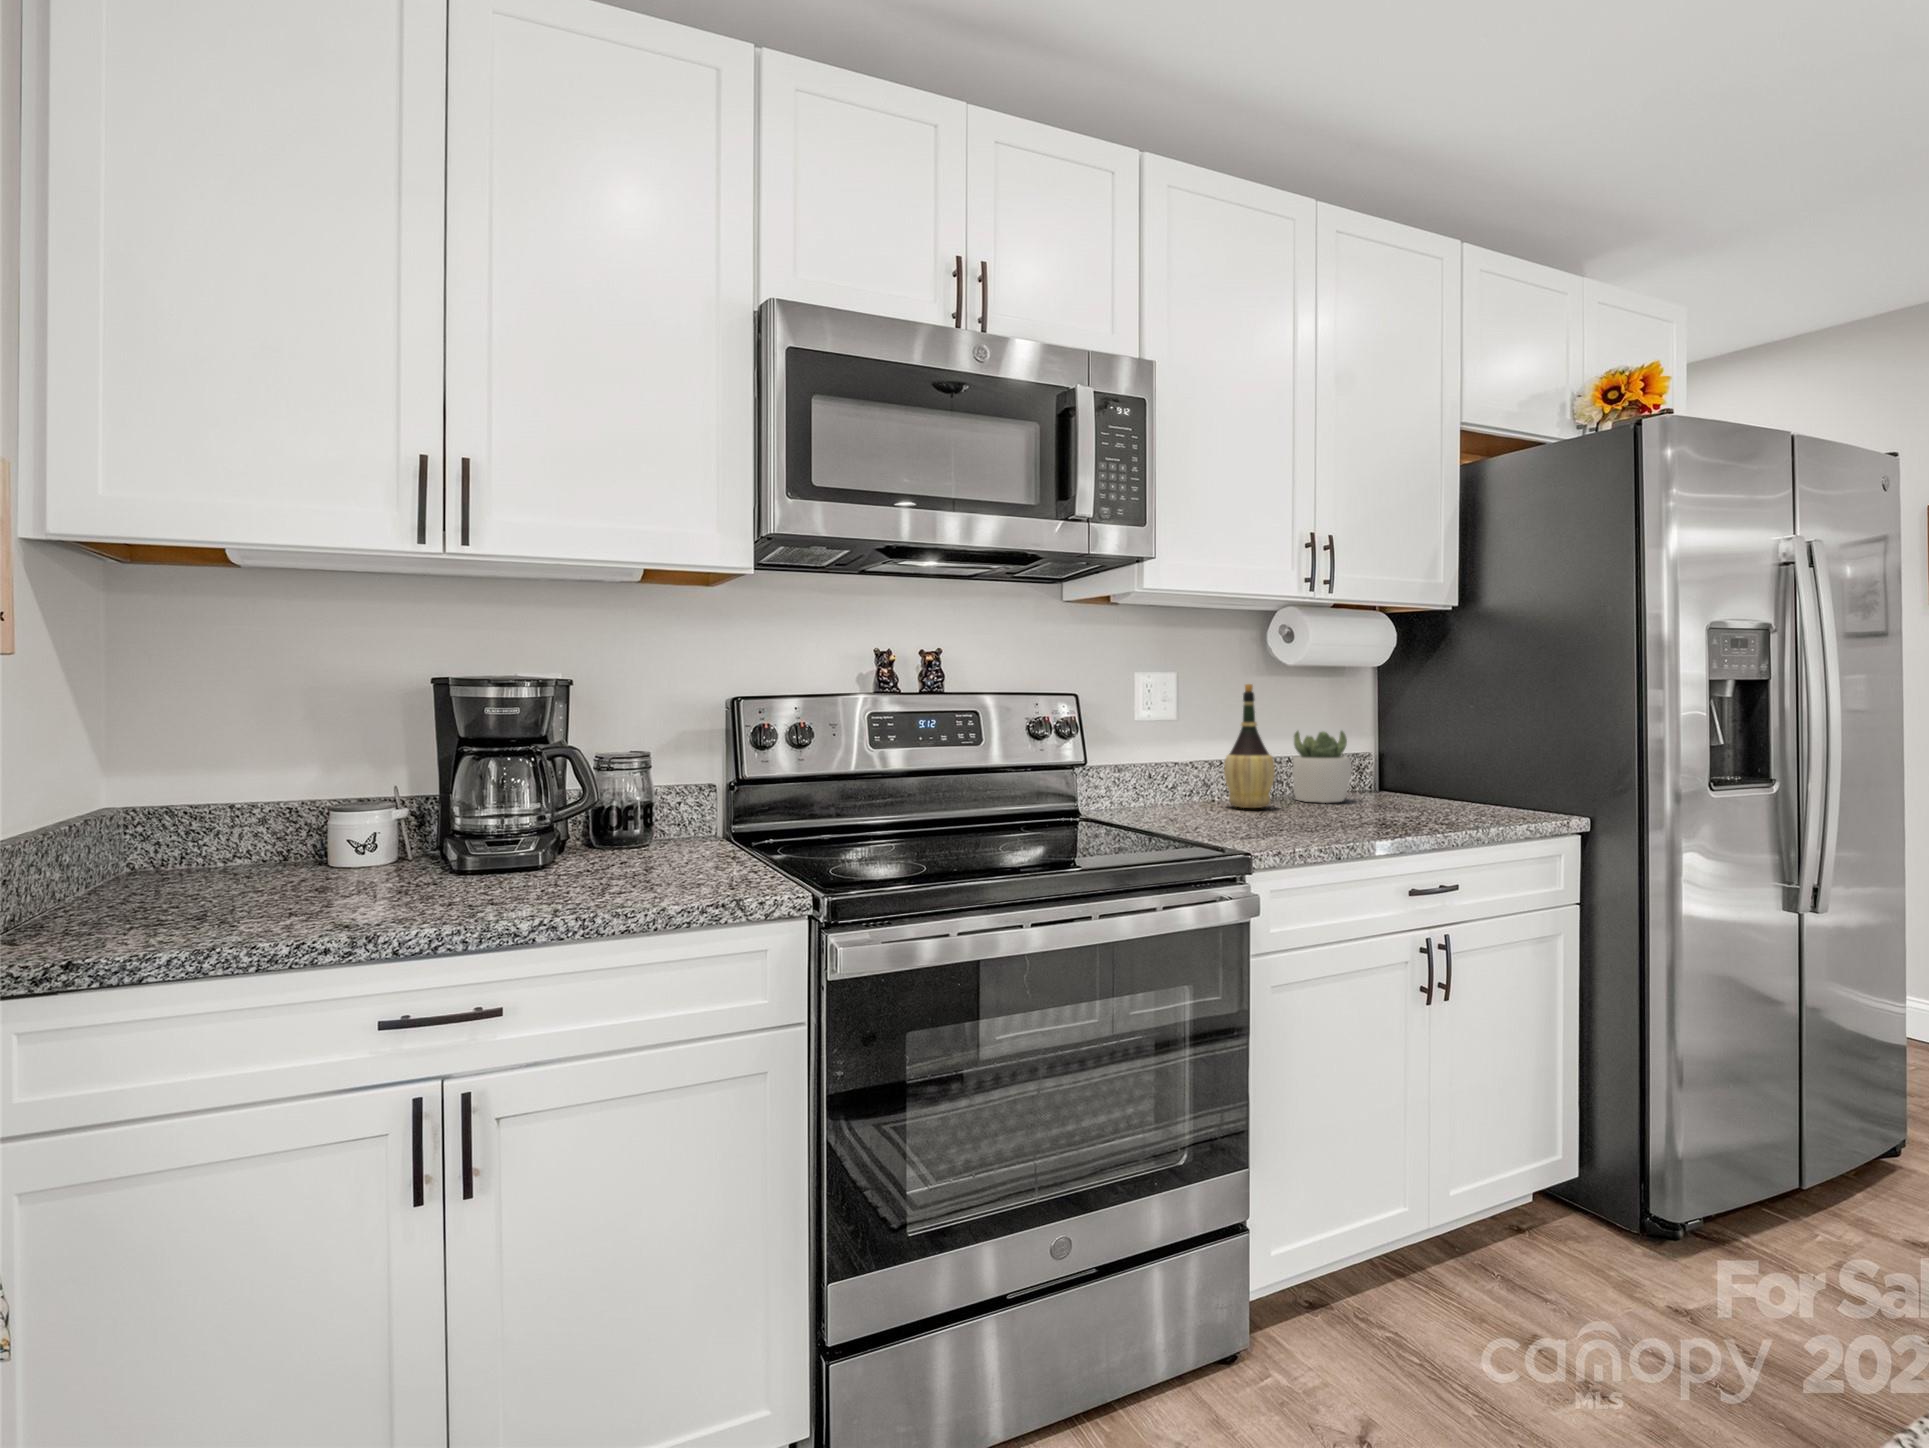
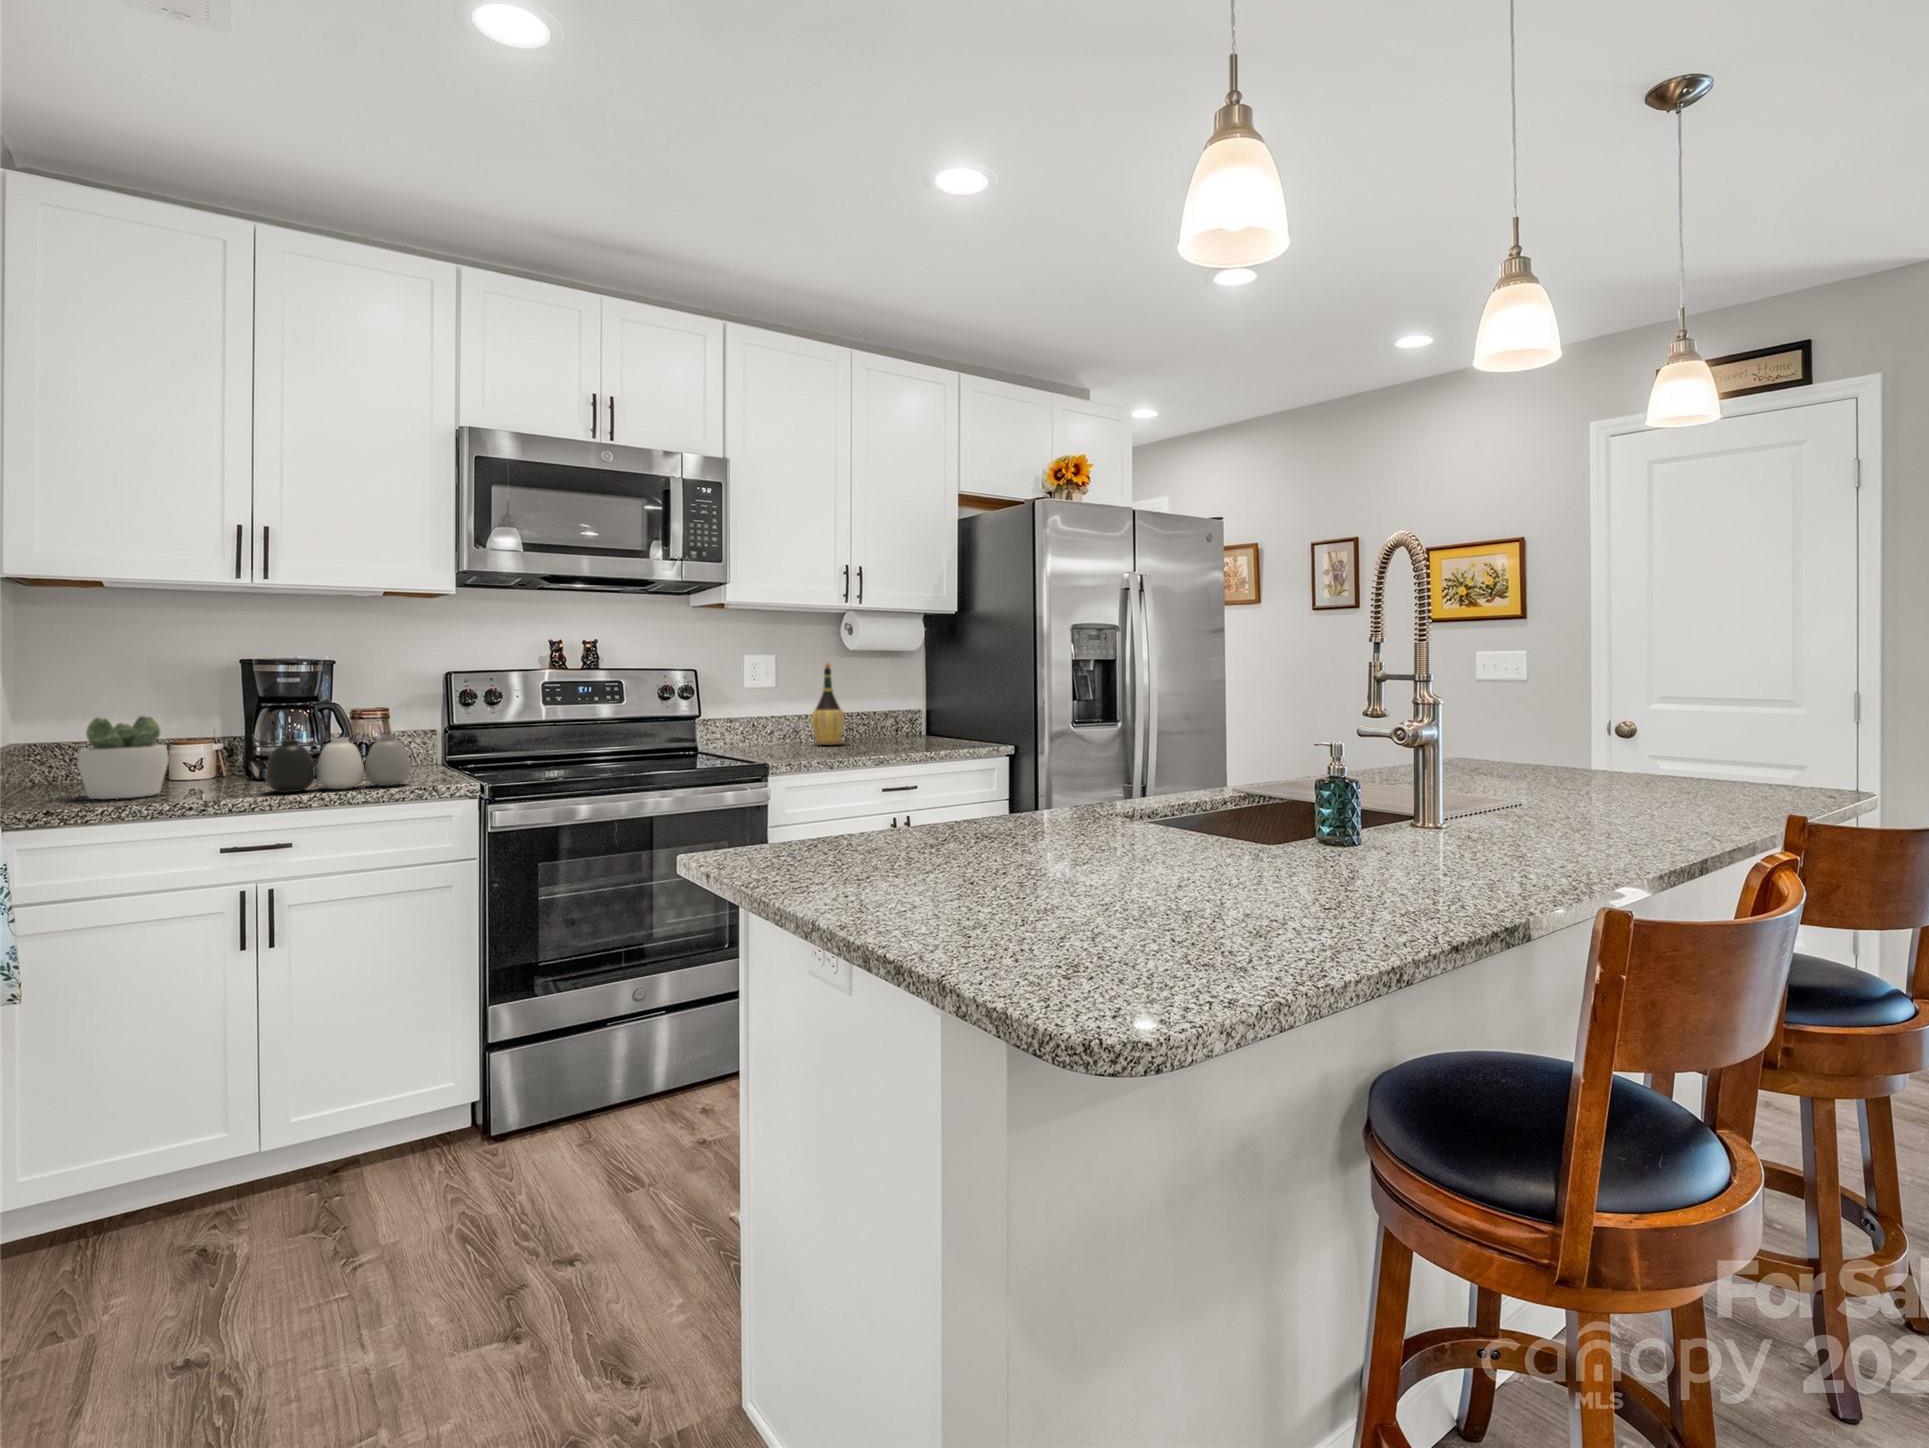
succulent plant: present [1292,731,1352,803] -> present [77,716,169,799]
vase: none [460,804,691,909] -> present [265,736,411,793]

